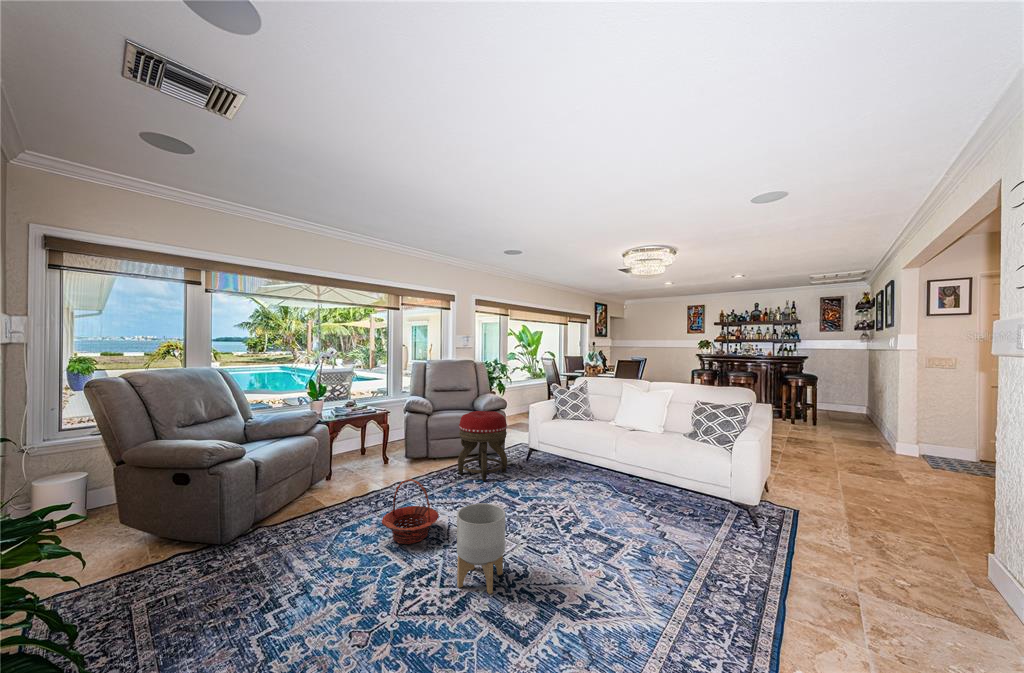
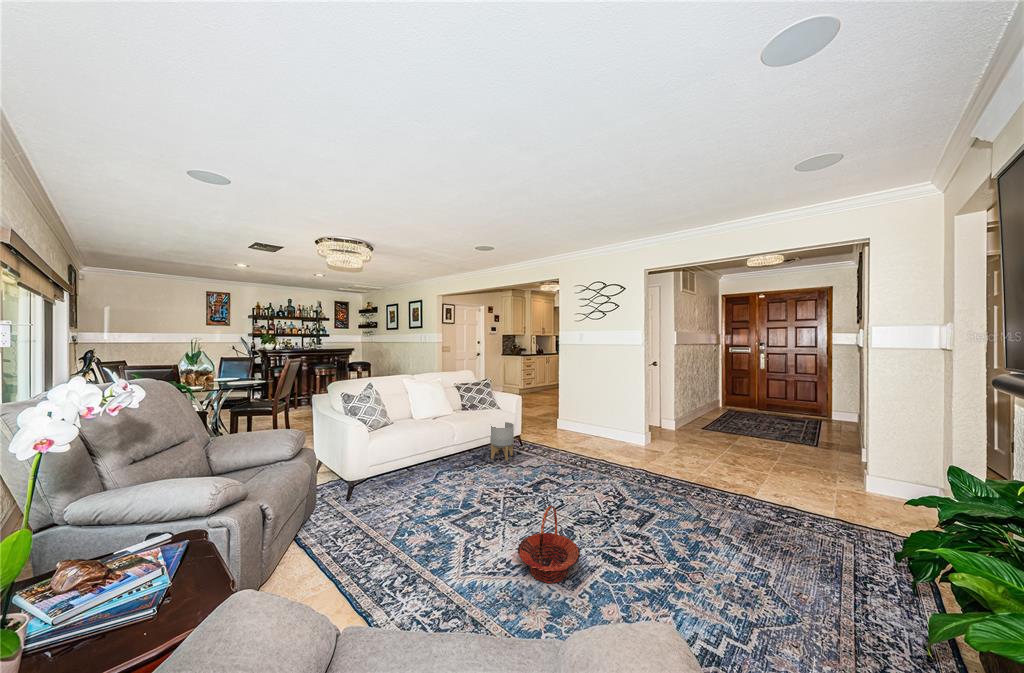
footstool: present [458,411,507,481] -> none [346,440,416,544]
planter: present [457,503,505,594] -> present [490,422,514,461]

